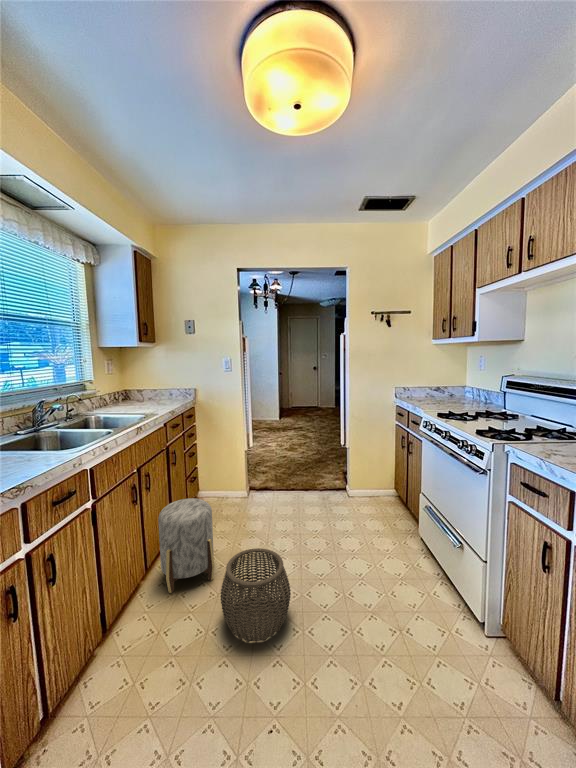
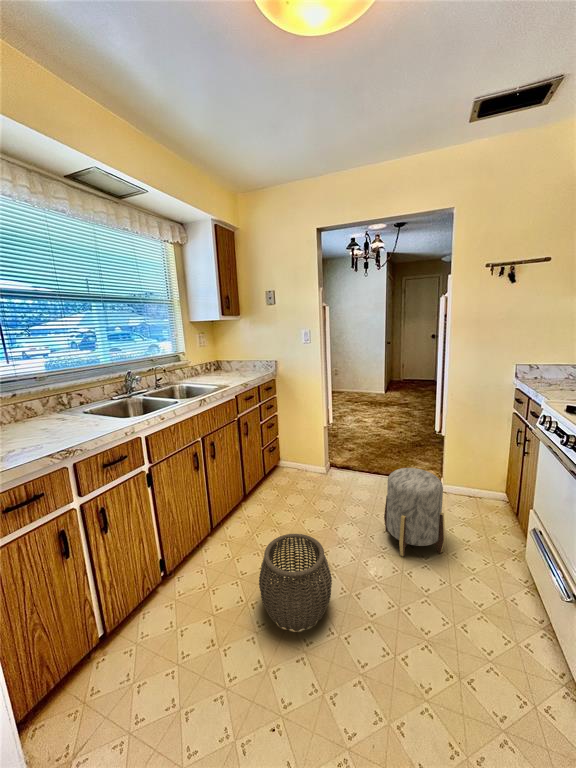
stool: present [158,498,214,593] -> present [384,468,445,556]

